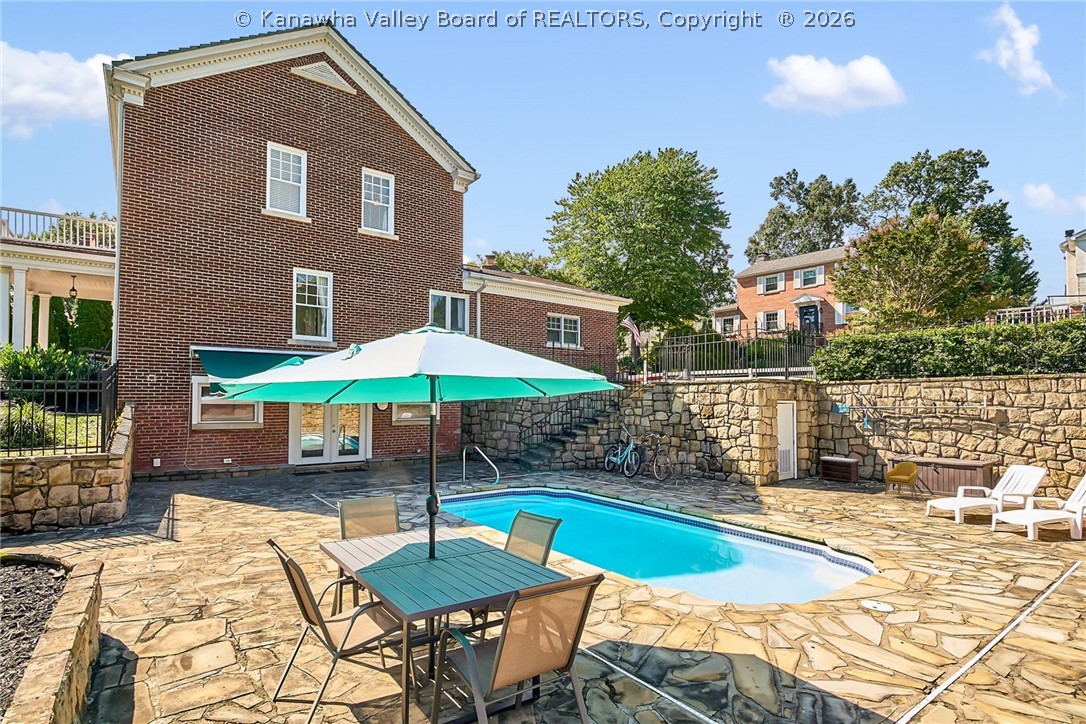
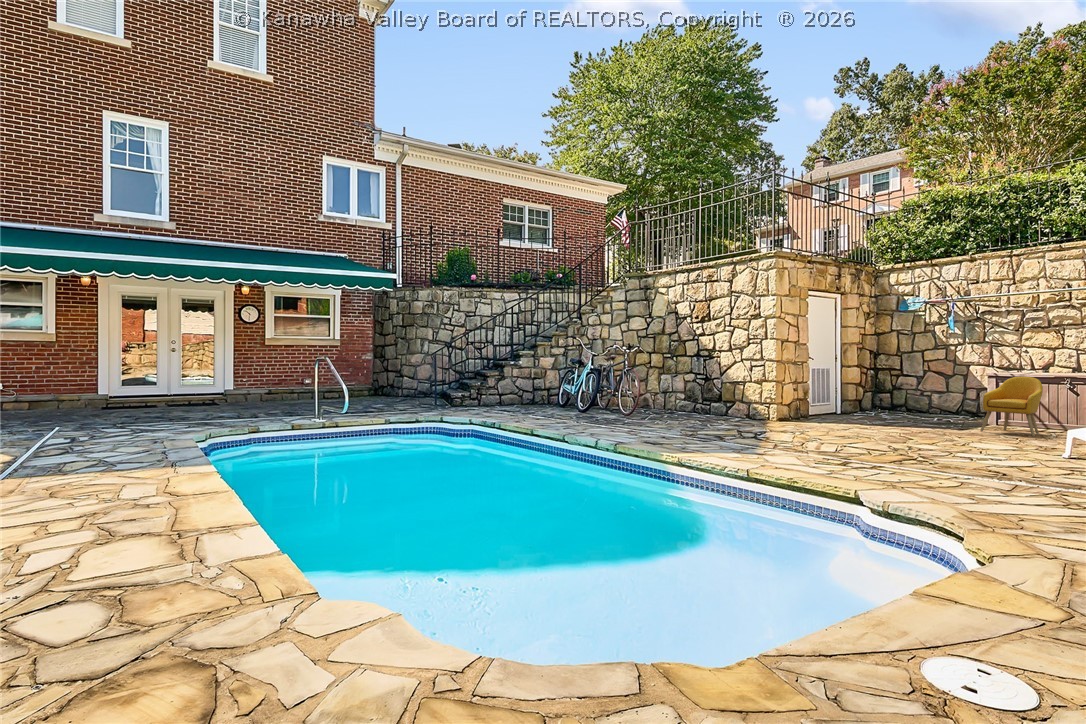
bench: present [819,457,860,483] -> none [873,380,938,419]

